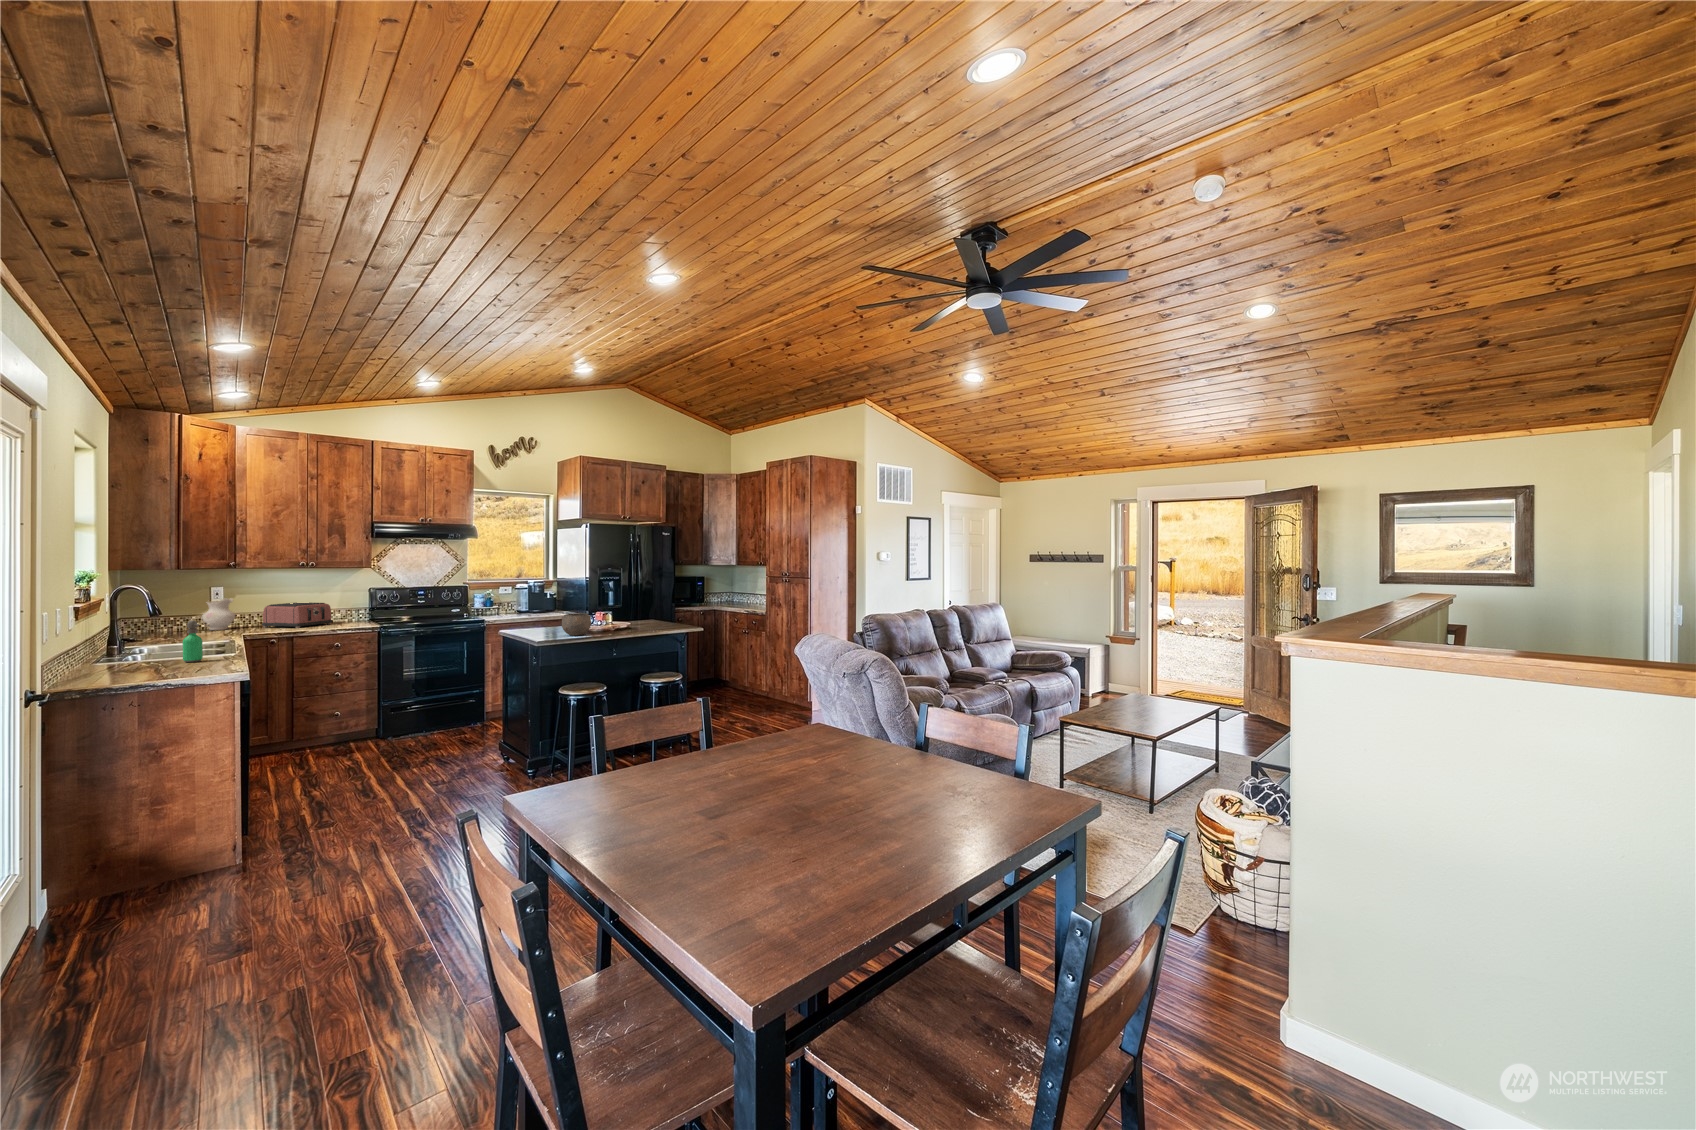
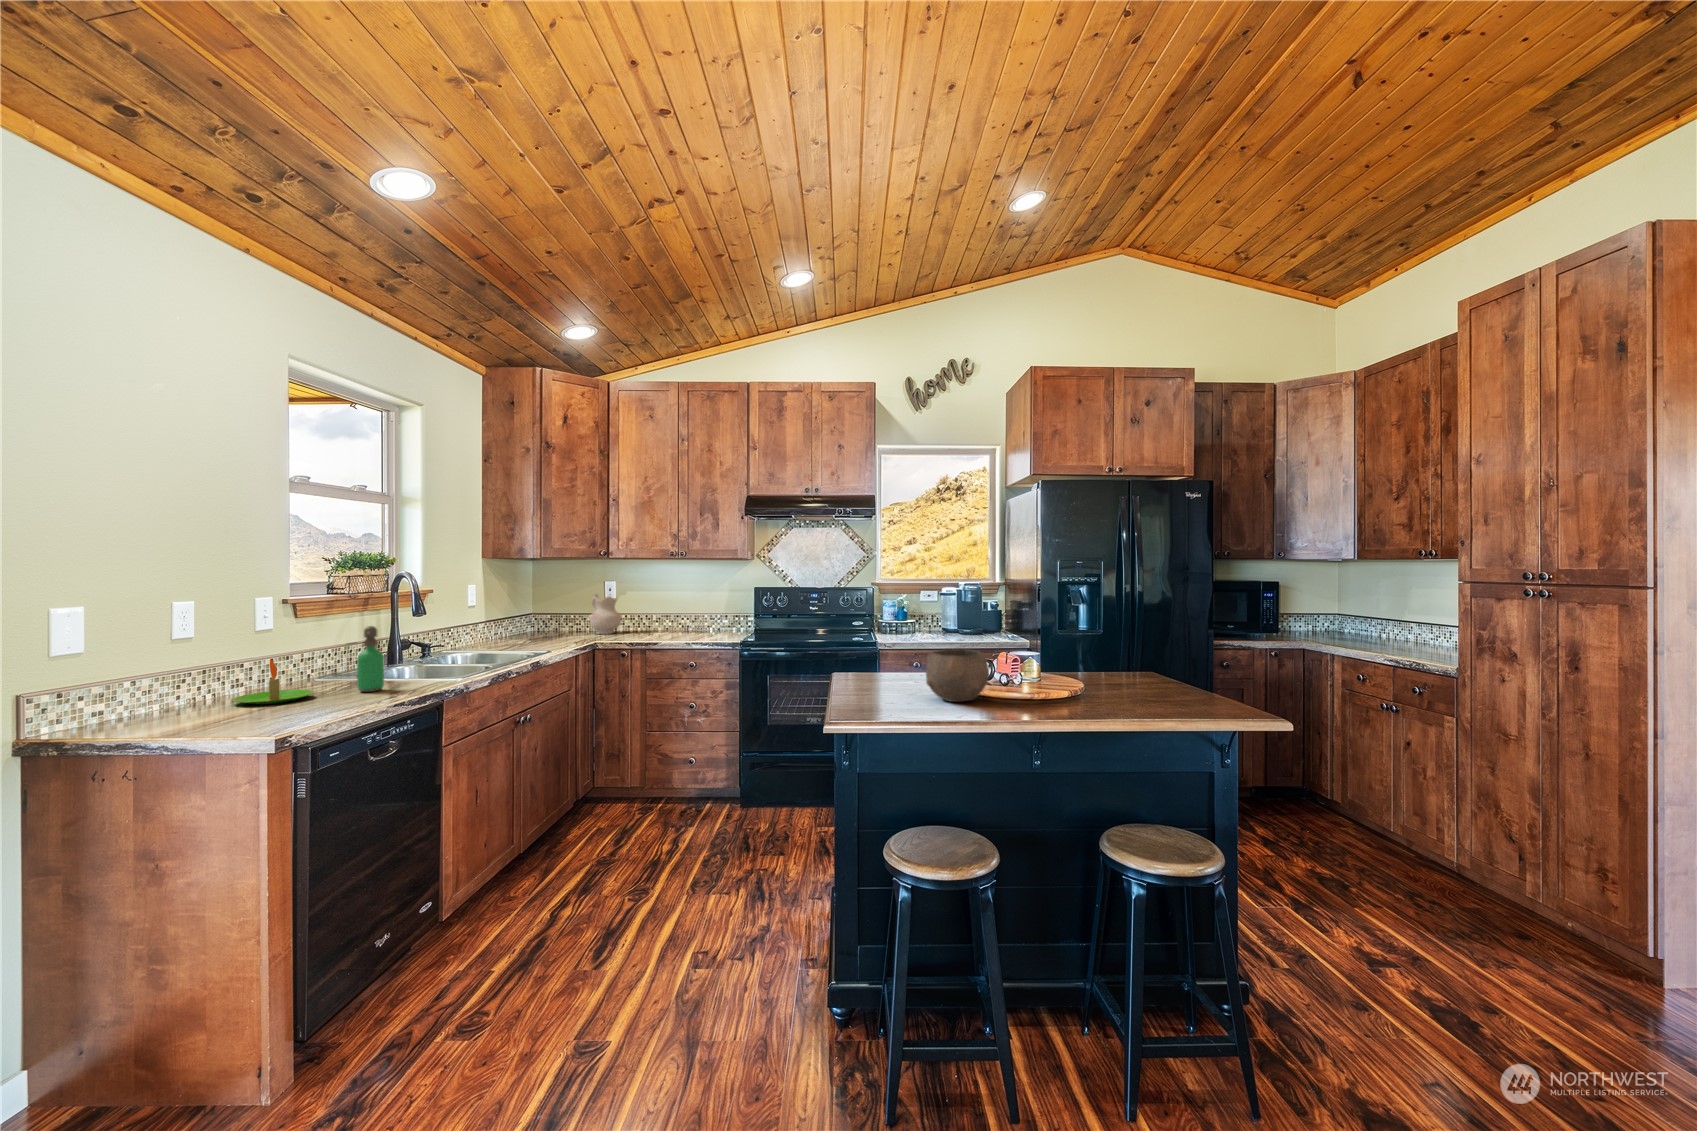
toaster: present [262,603,332,628] -> none [640,604,709,638]
candle: none [107,644,165,672] -> present [232,660,314,704]

